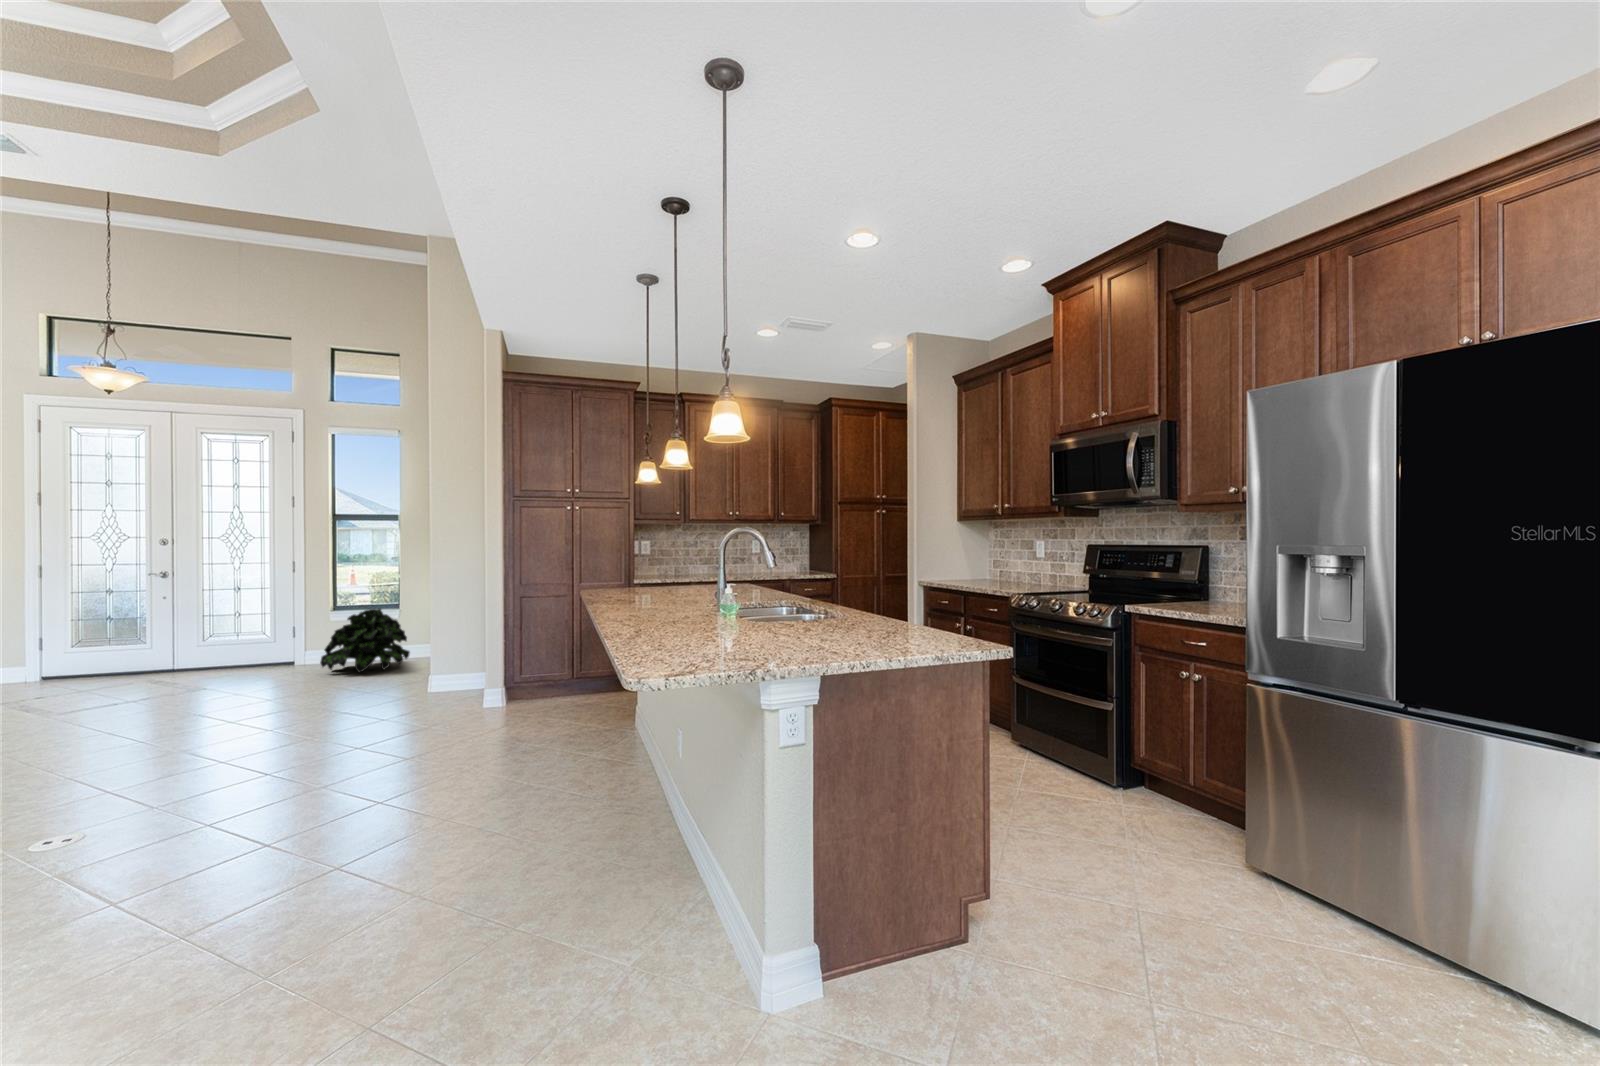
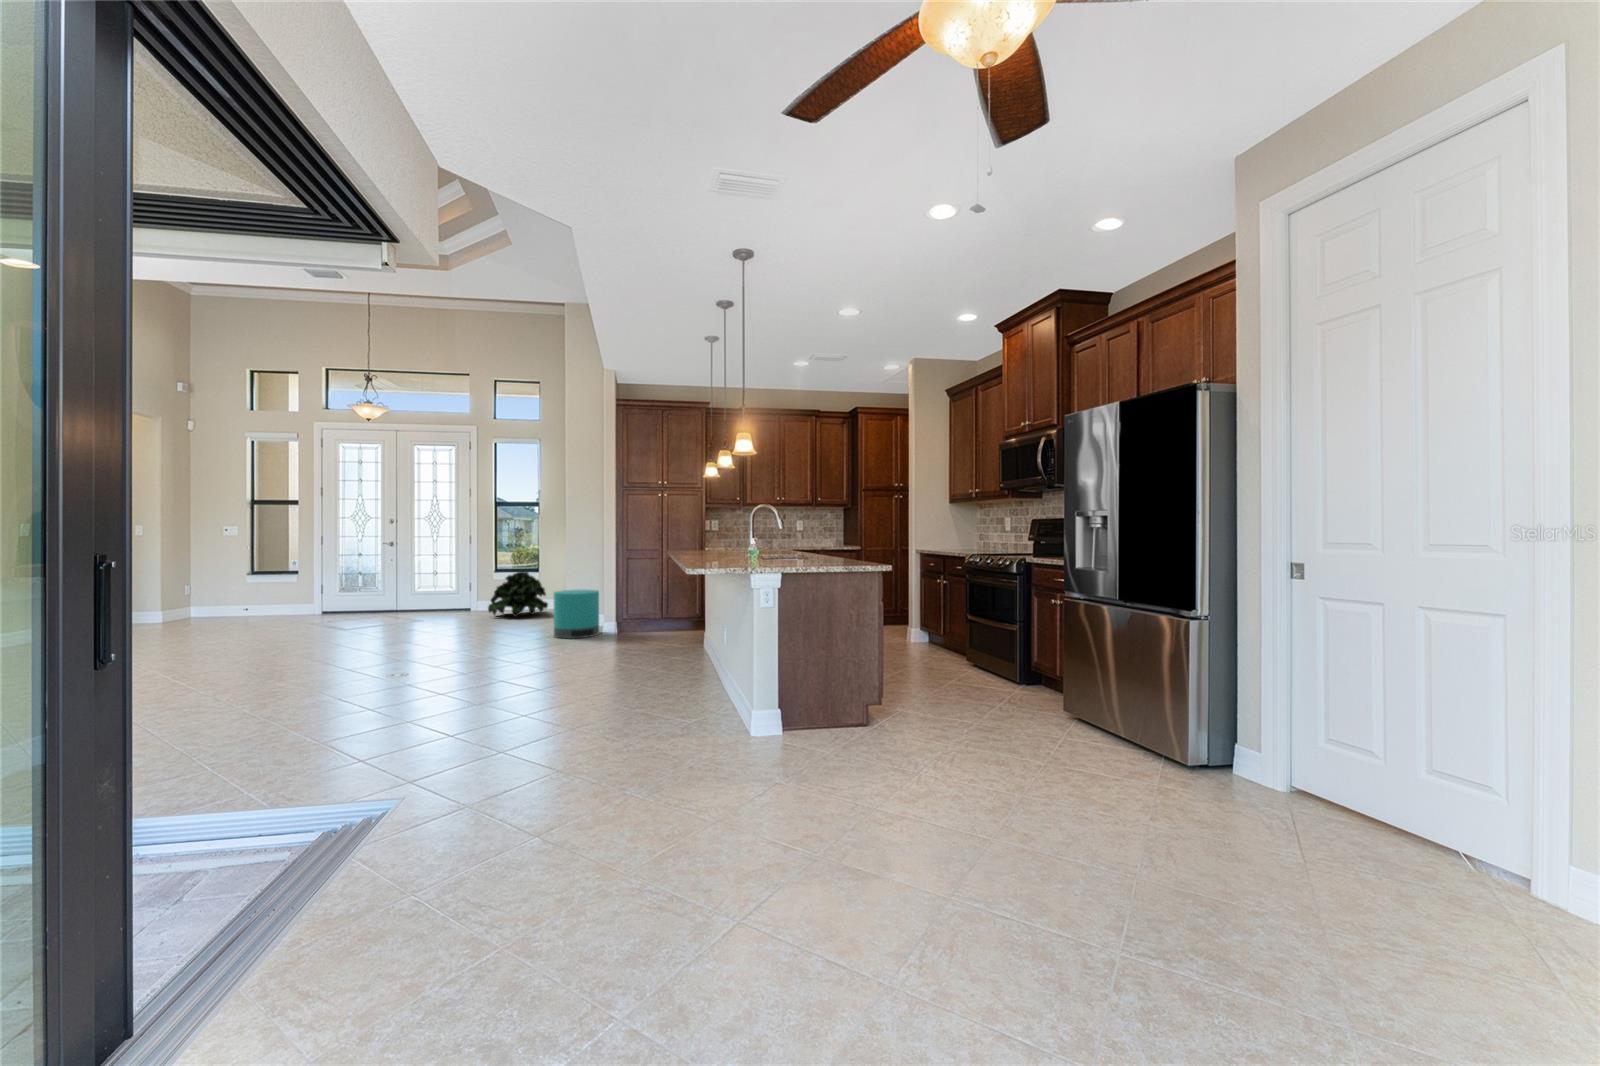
trash can: none [412,638,480,711] -> present [554,589,599,639]

